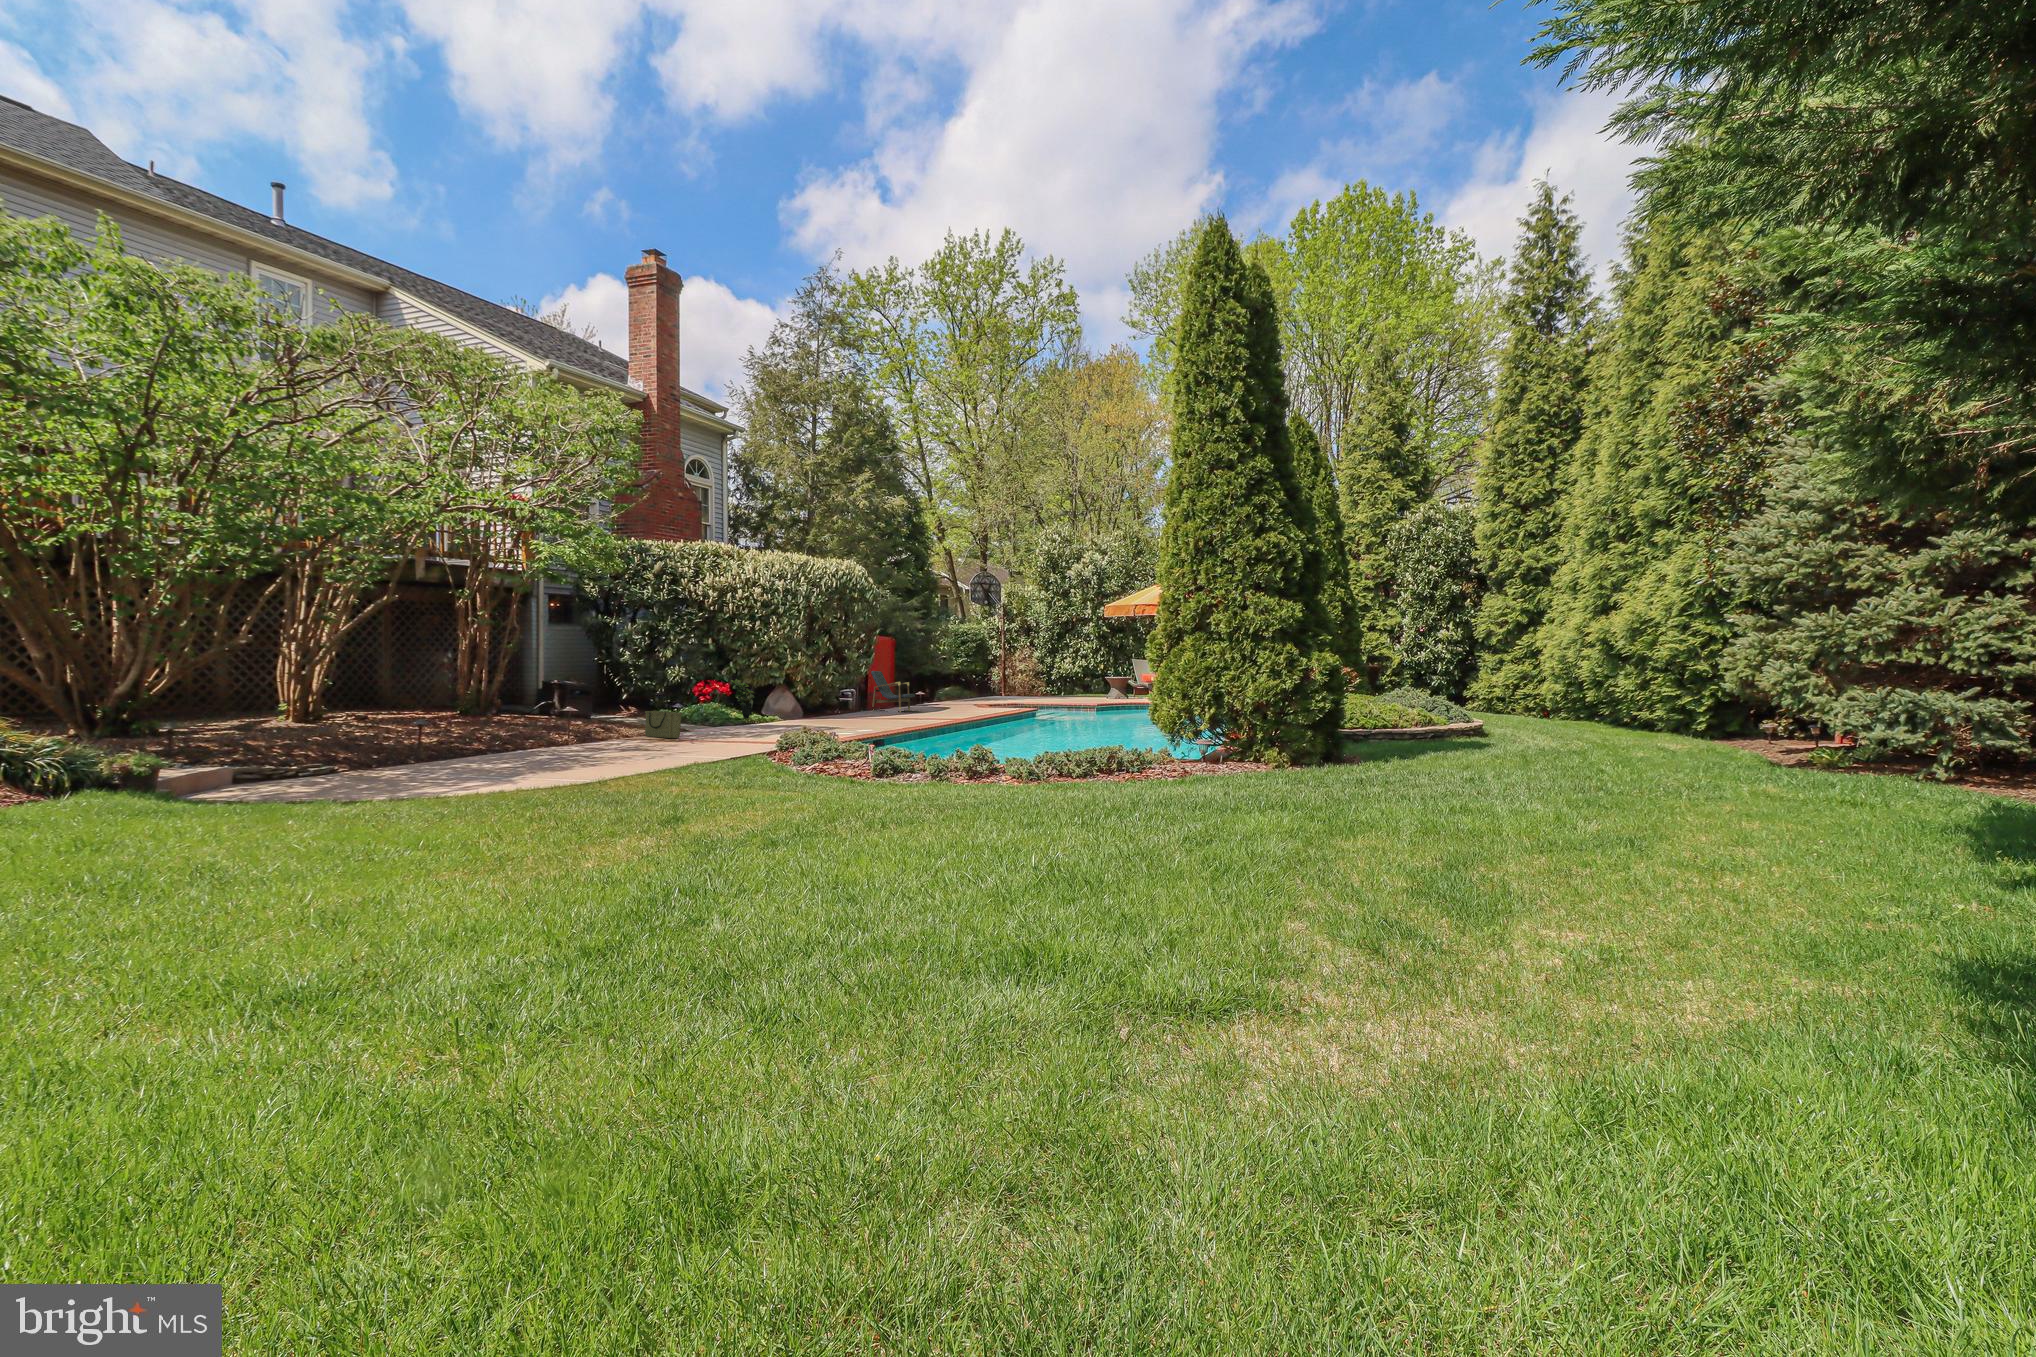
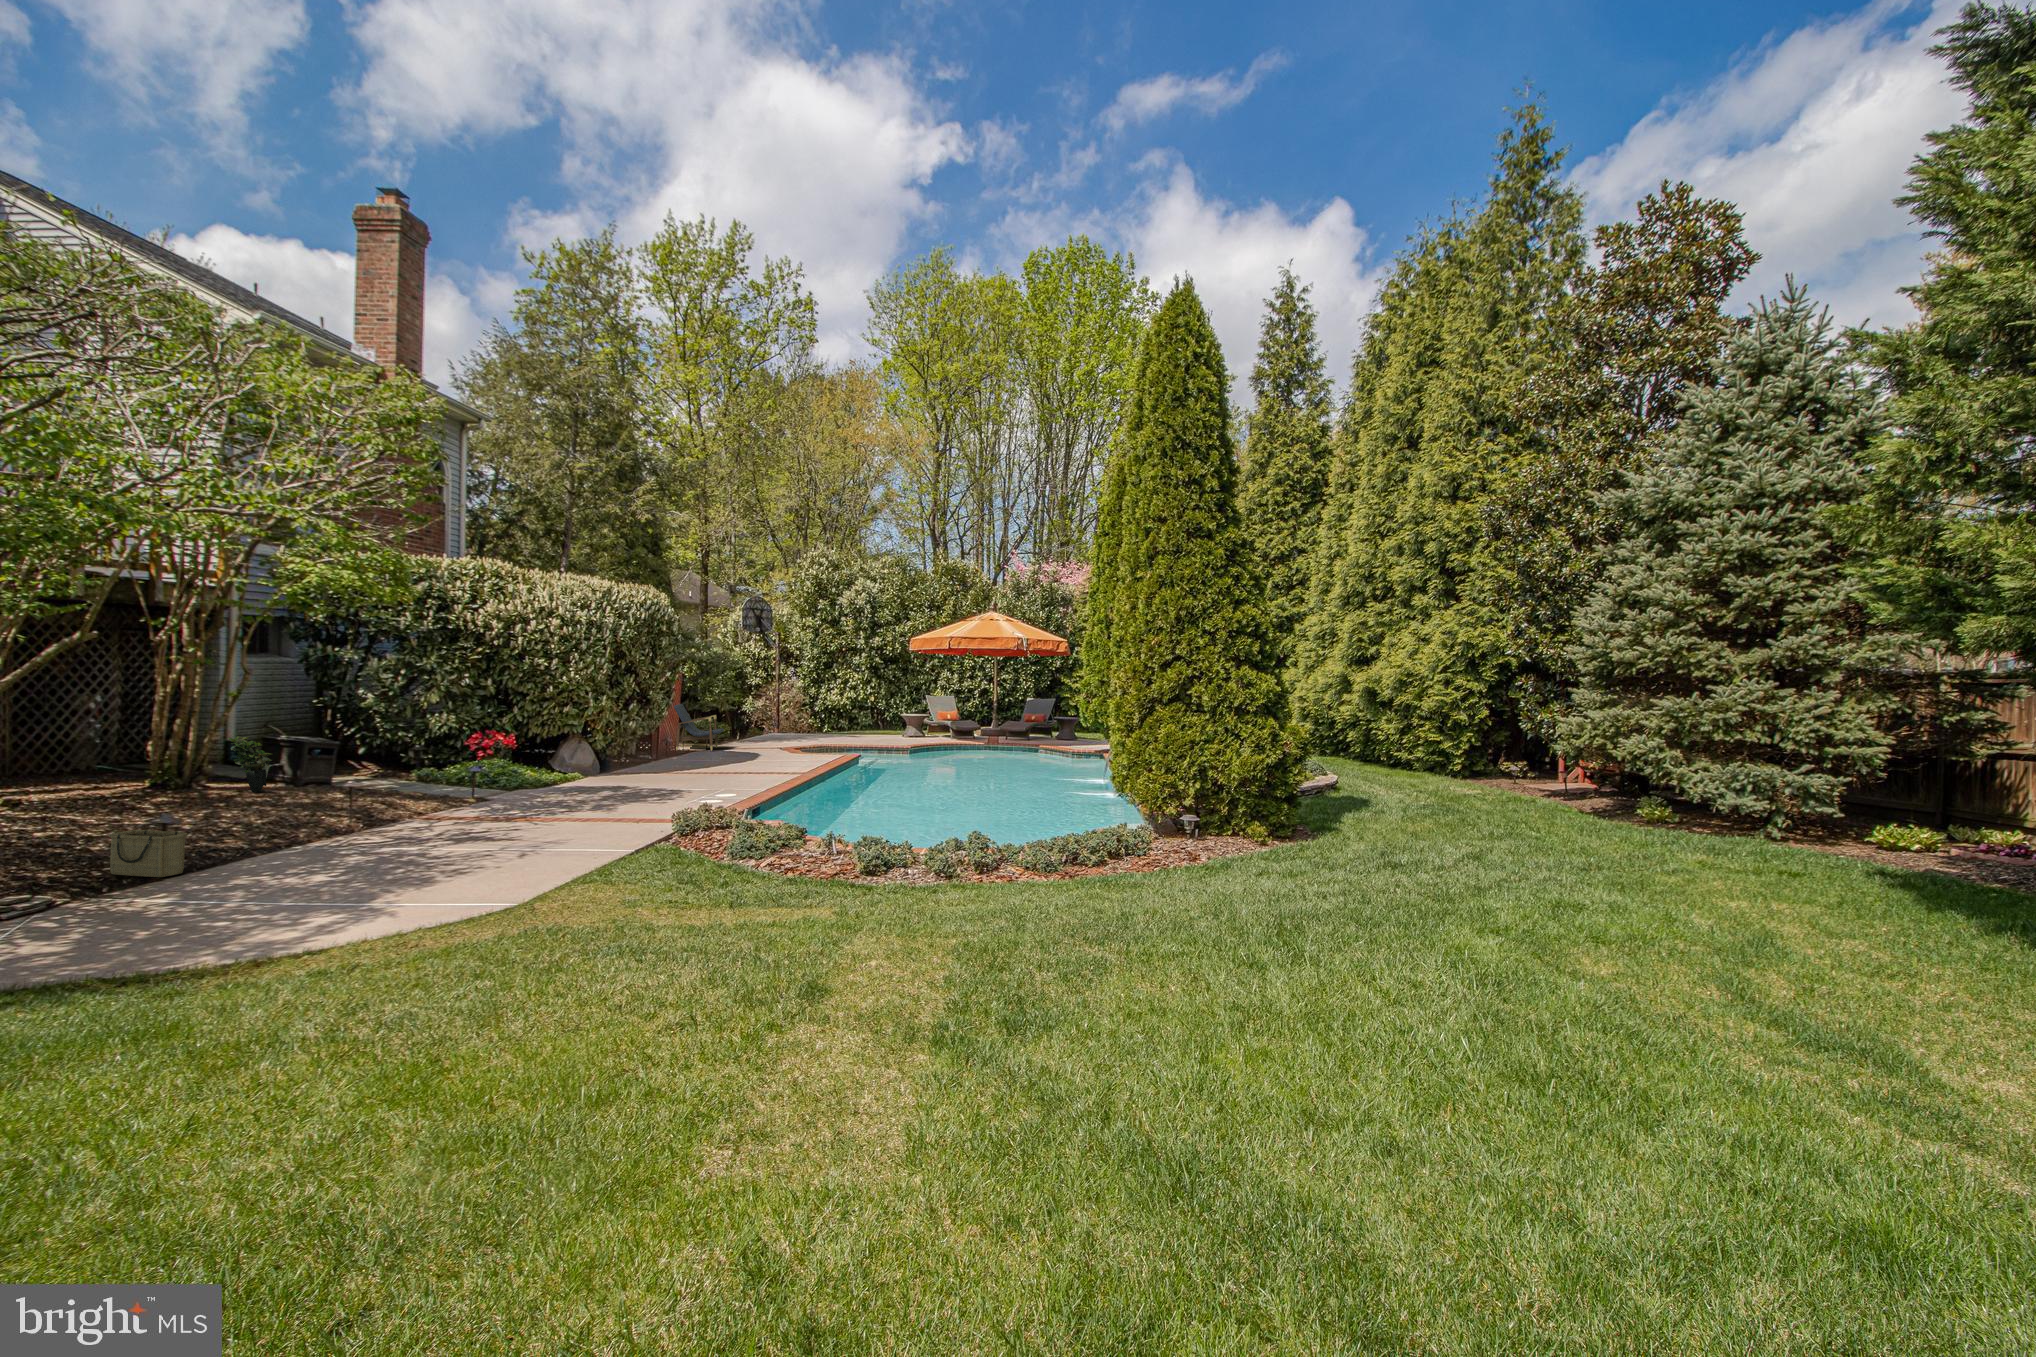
potted plant: present [731,680,755,719] -> present [228,736,271,793]
basket: present [645,711,682,738] -> present [109,830,188,877]

